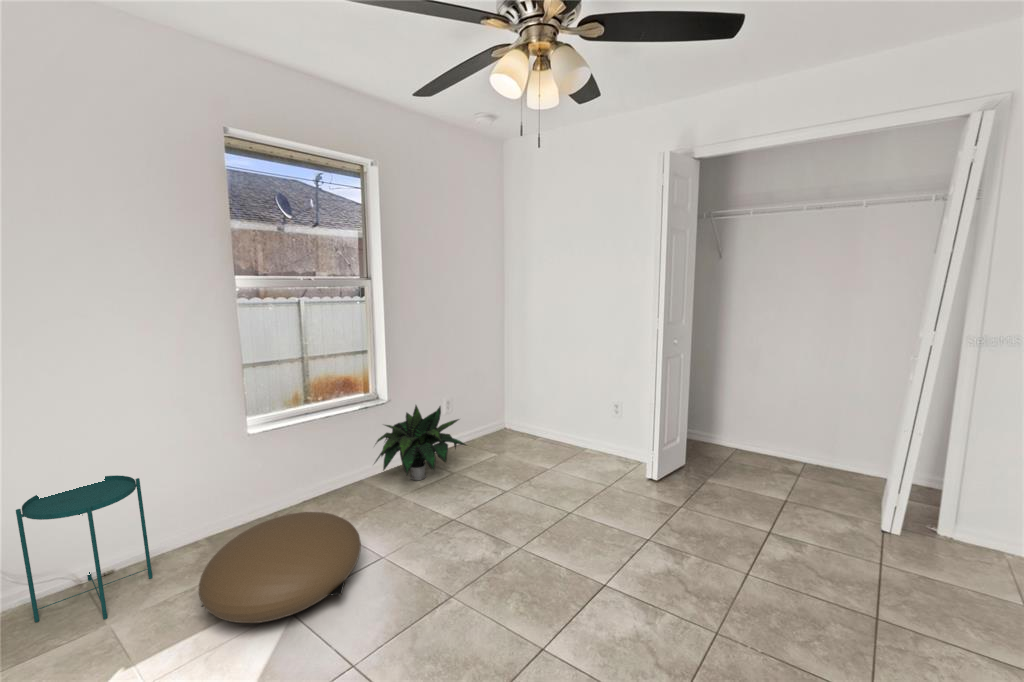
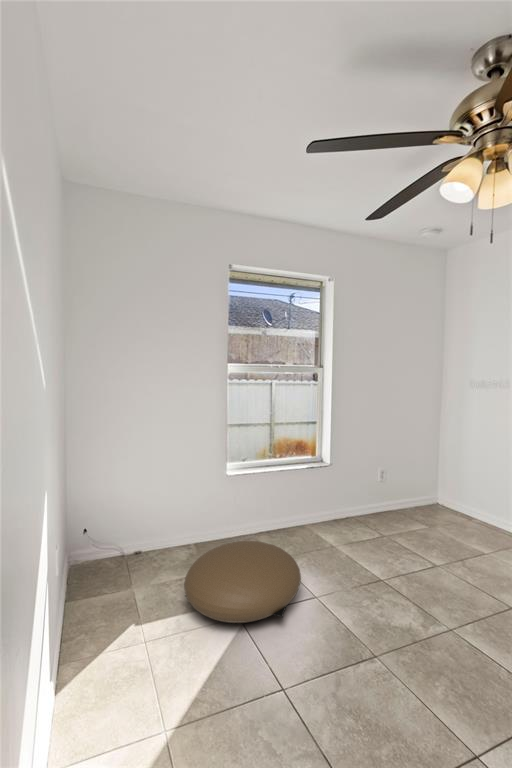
potted plant: present [374,405,466,480] -> none [313,471,397,537]
side table: present [16,475,152,622] -> none [93,488,159,587]

